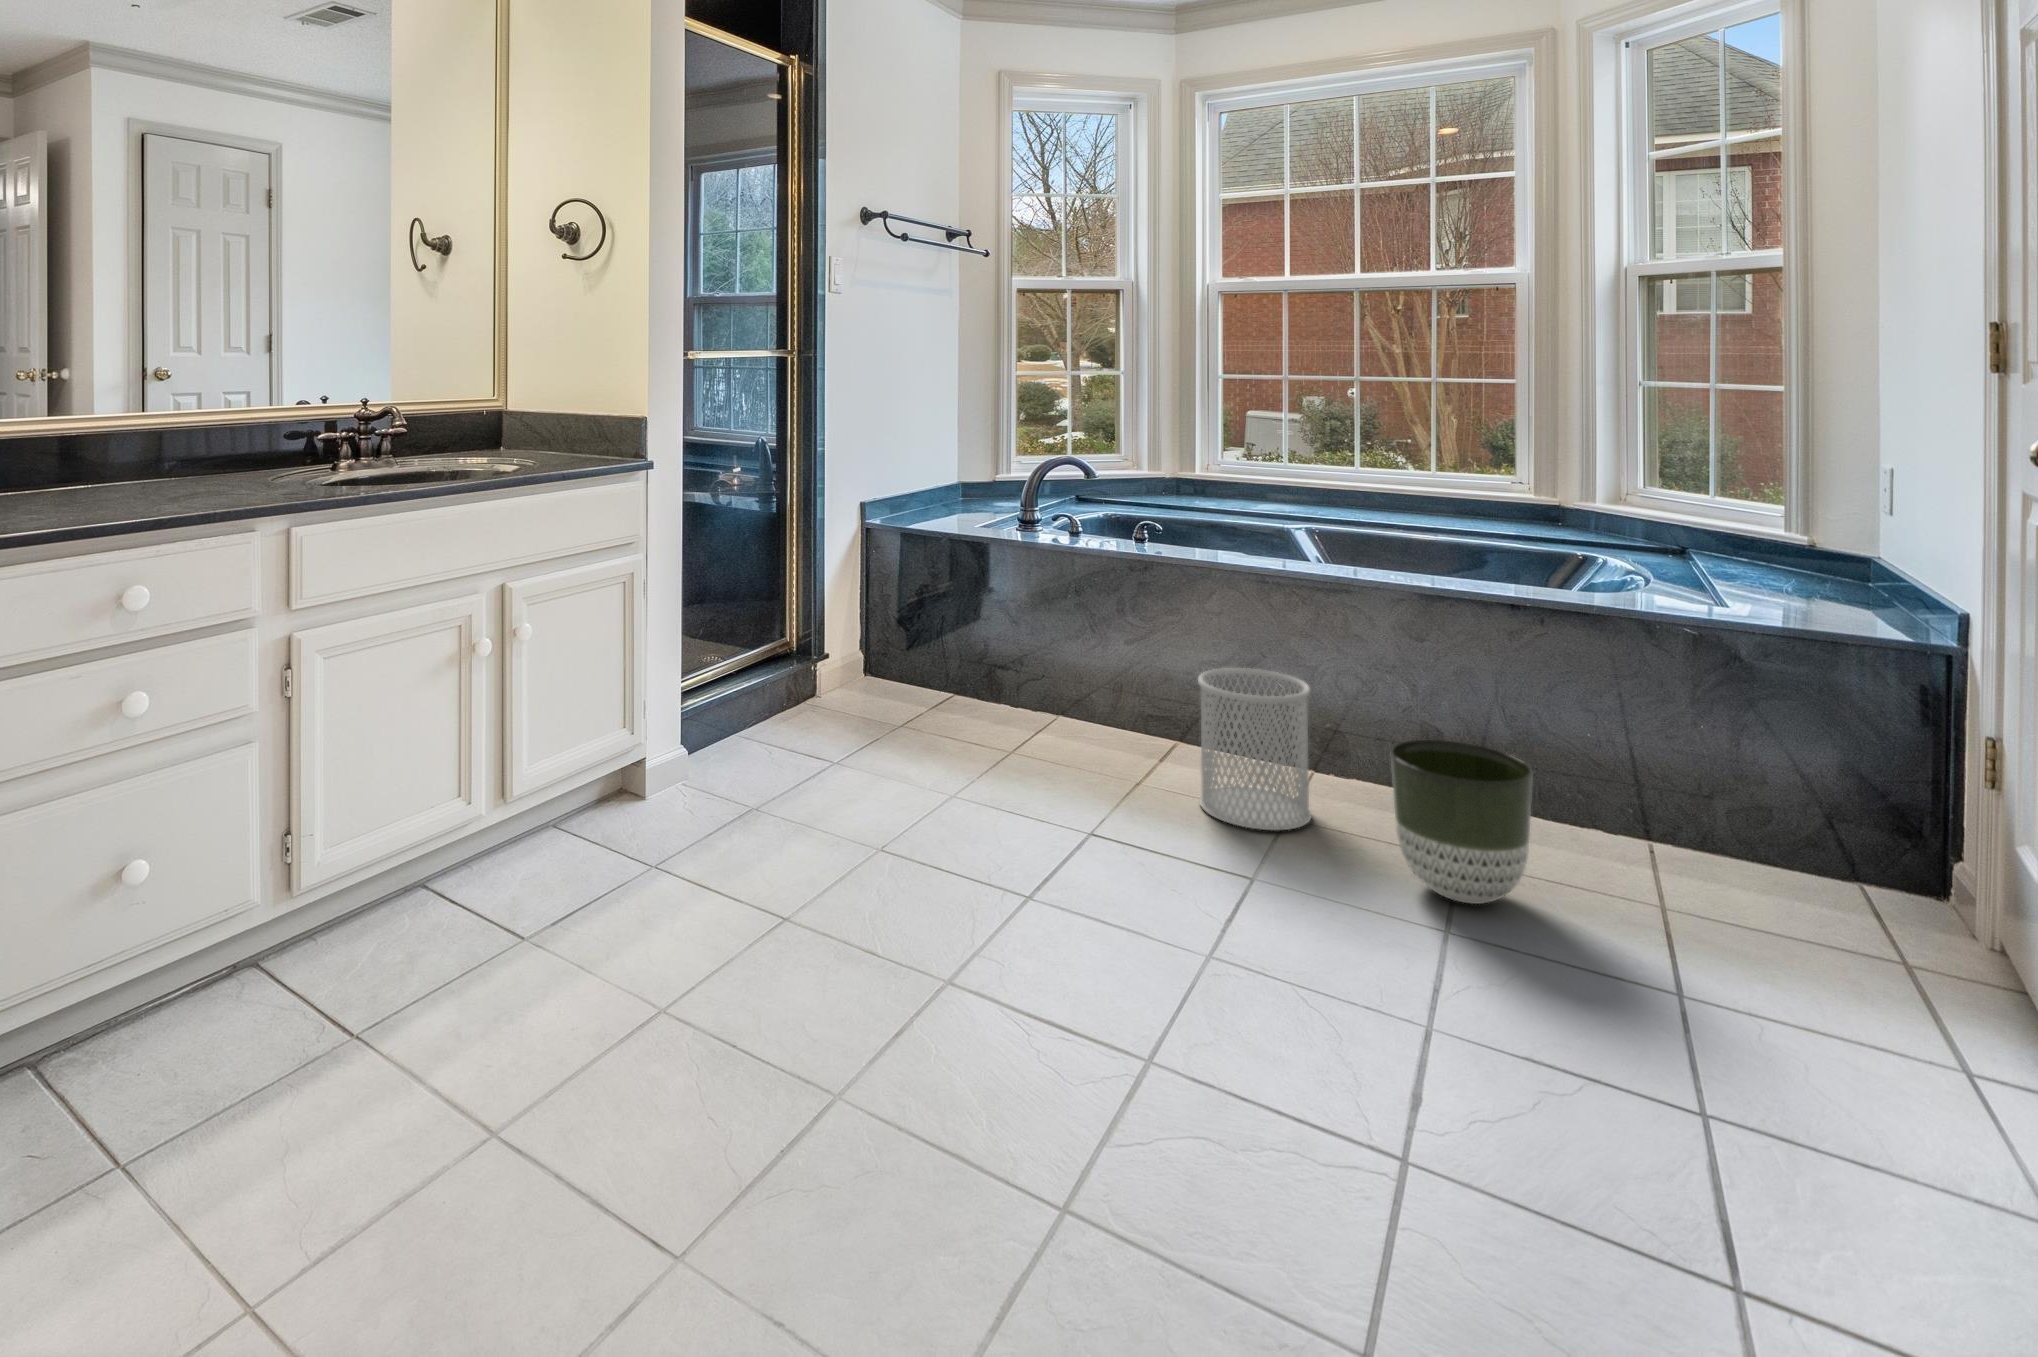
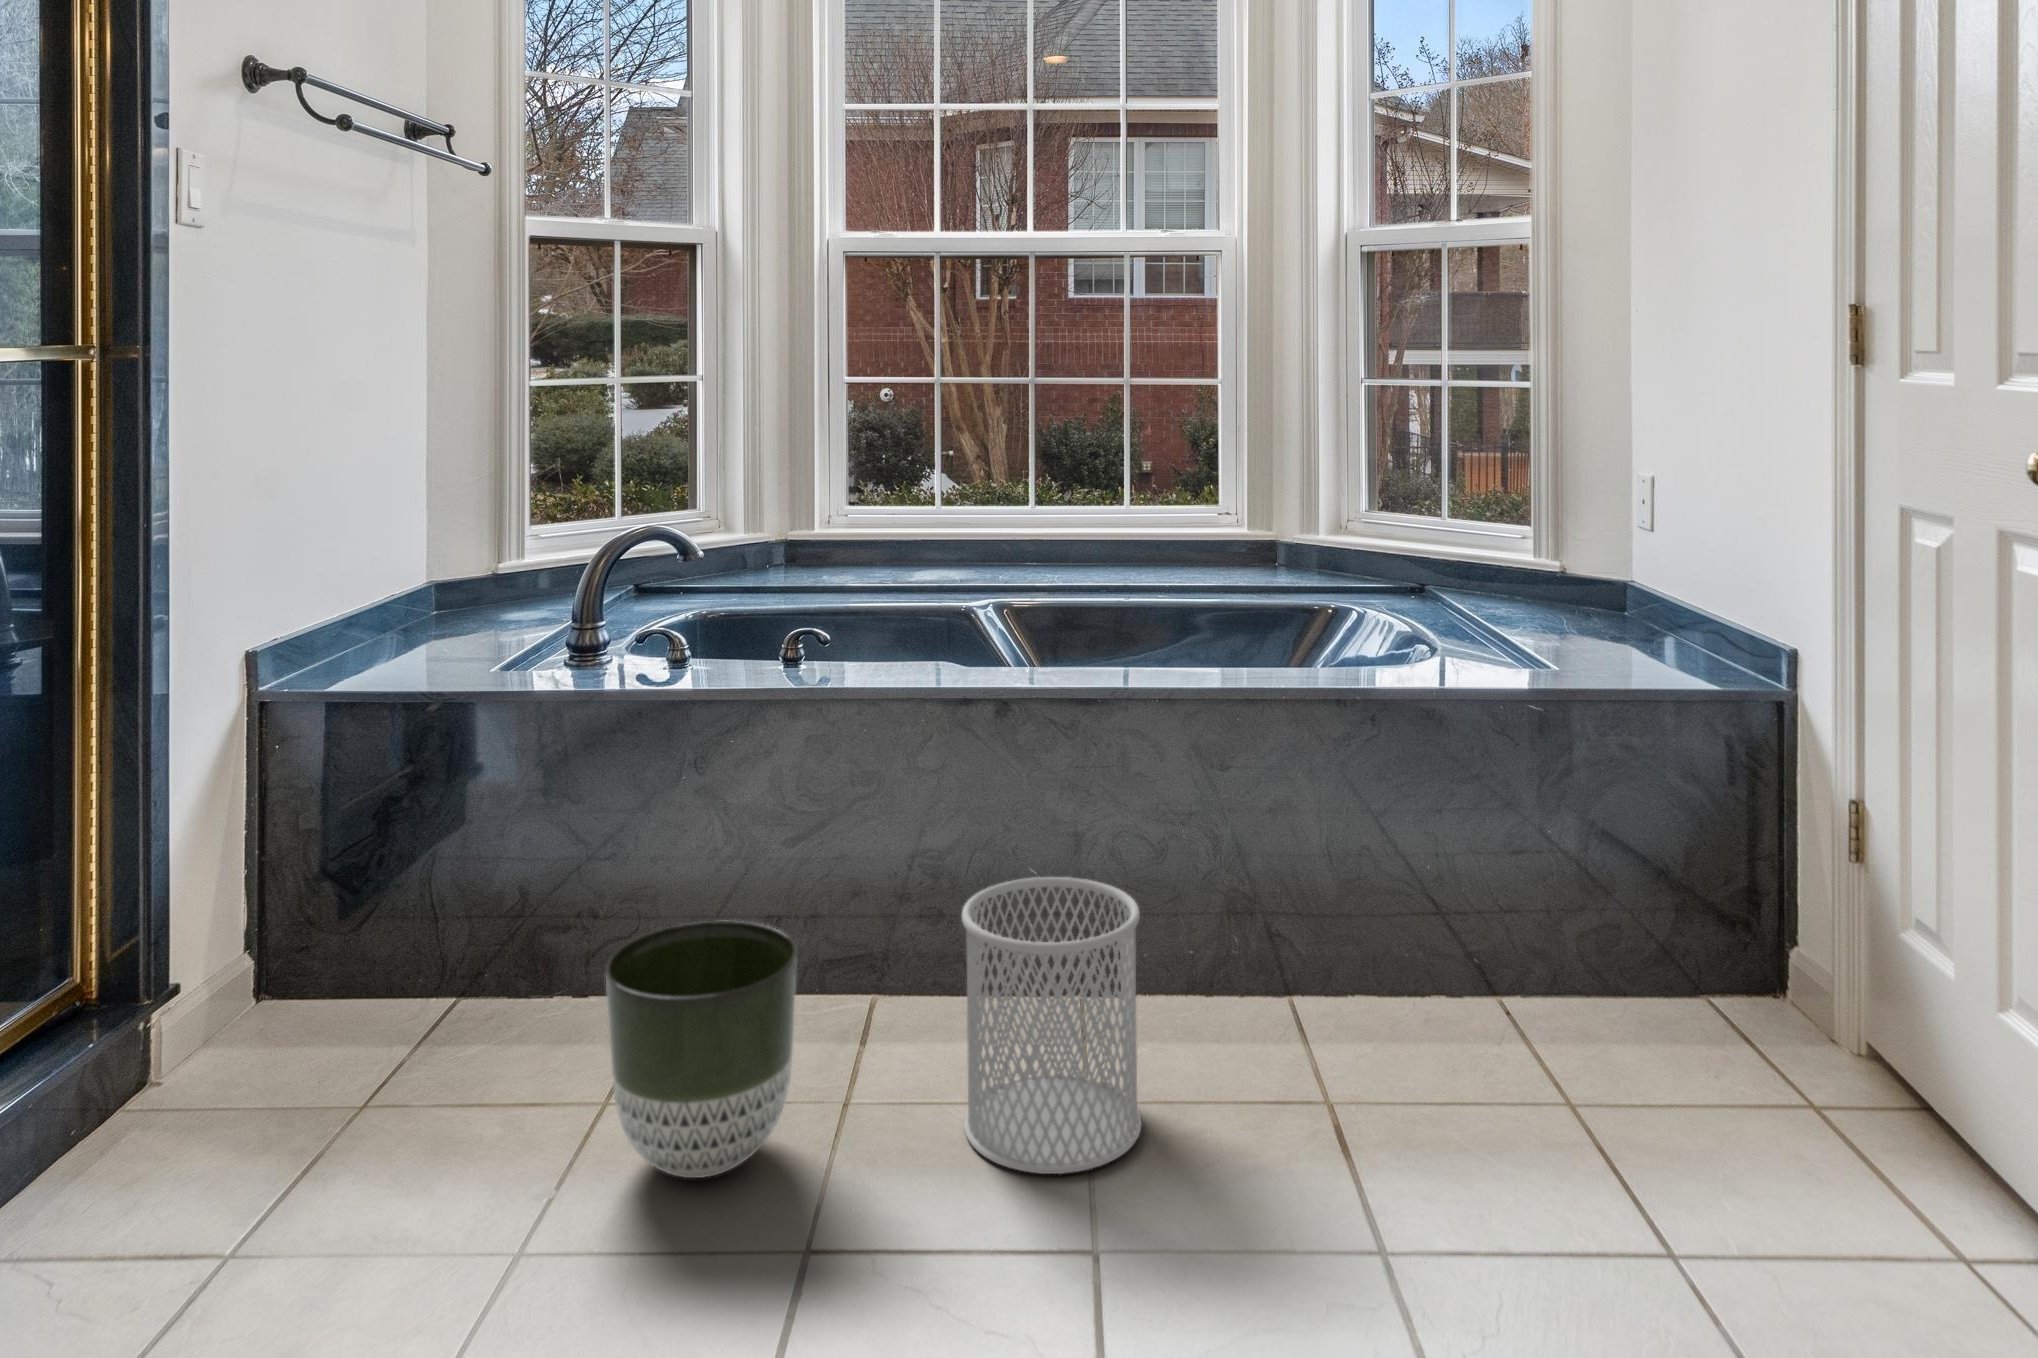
planter: present [1391,740,1532,904] -> present [606,921,797,1178]

